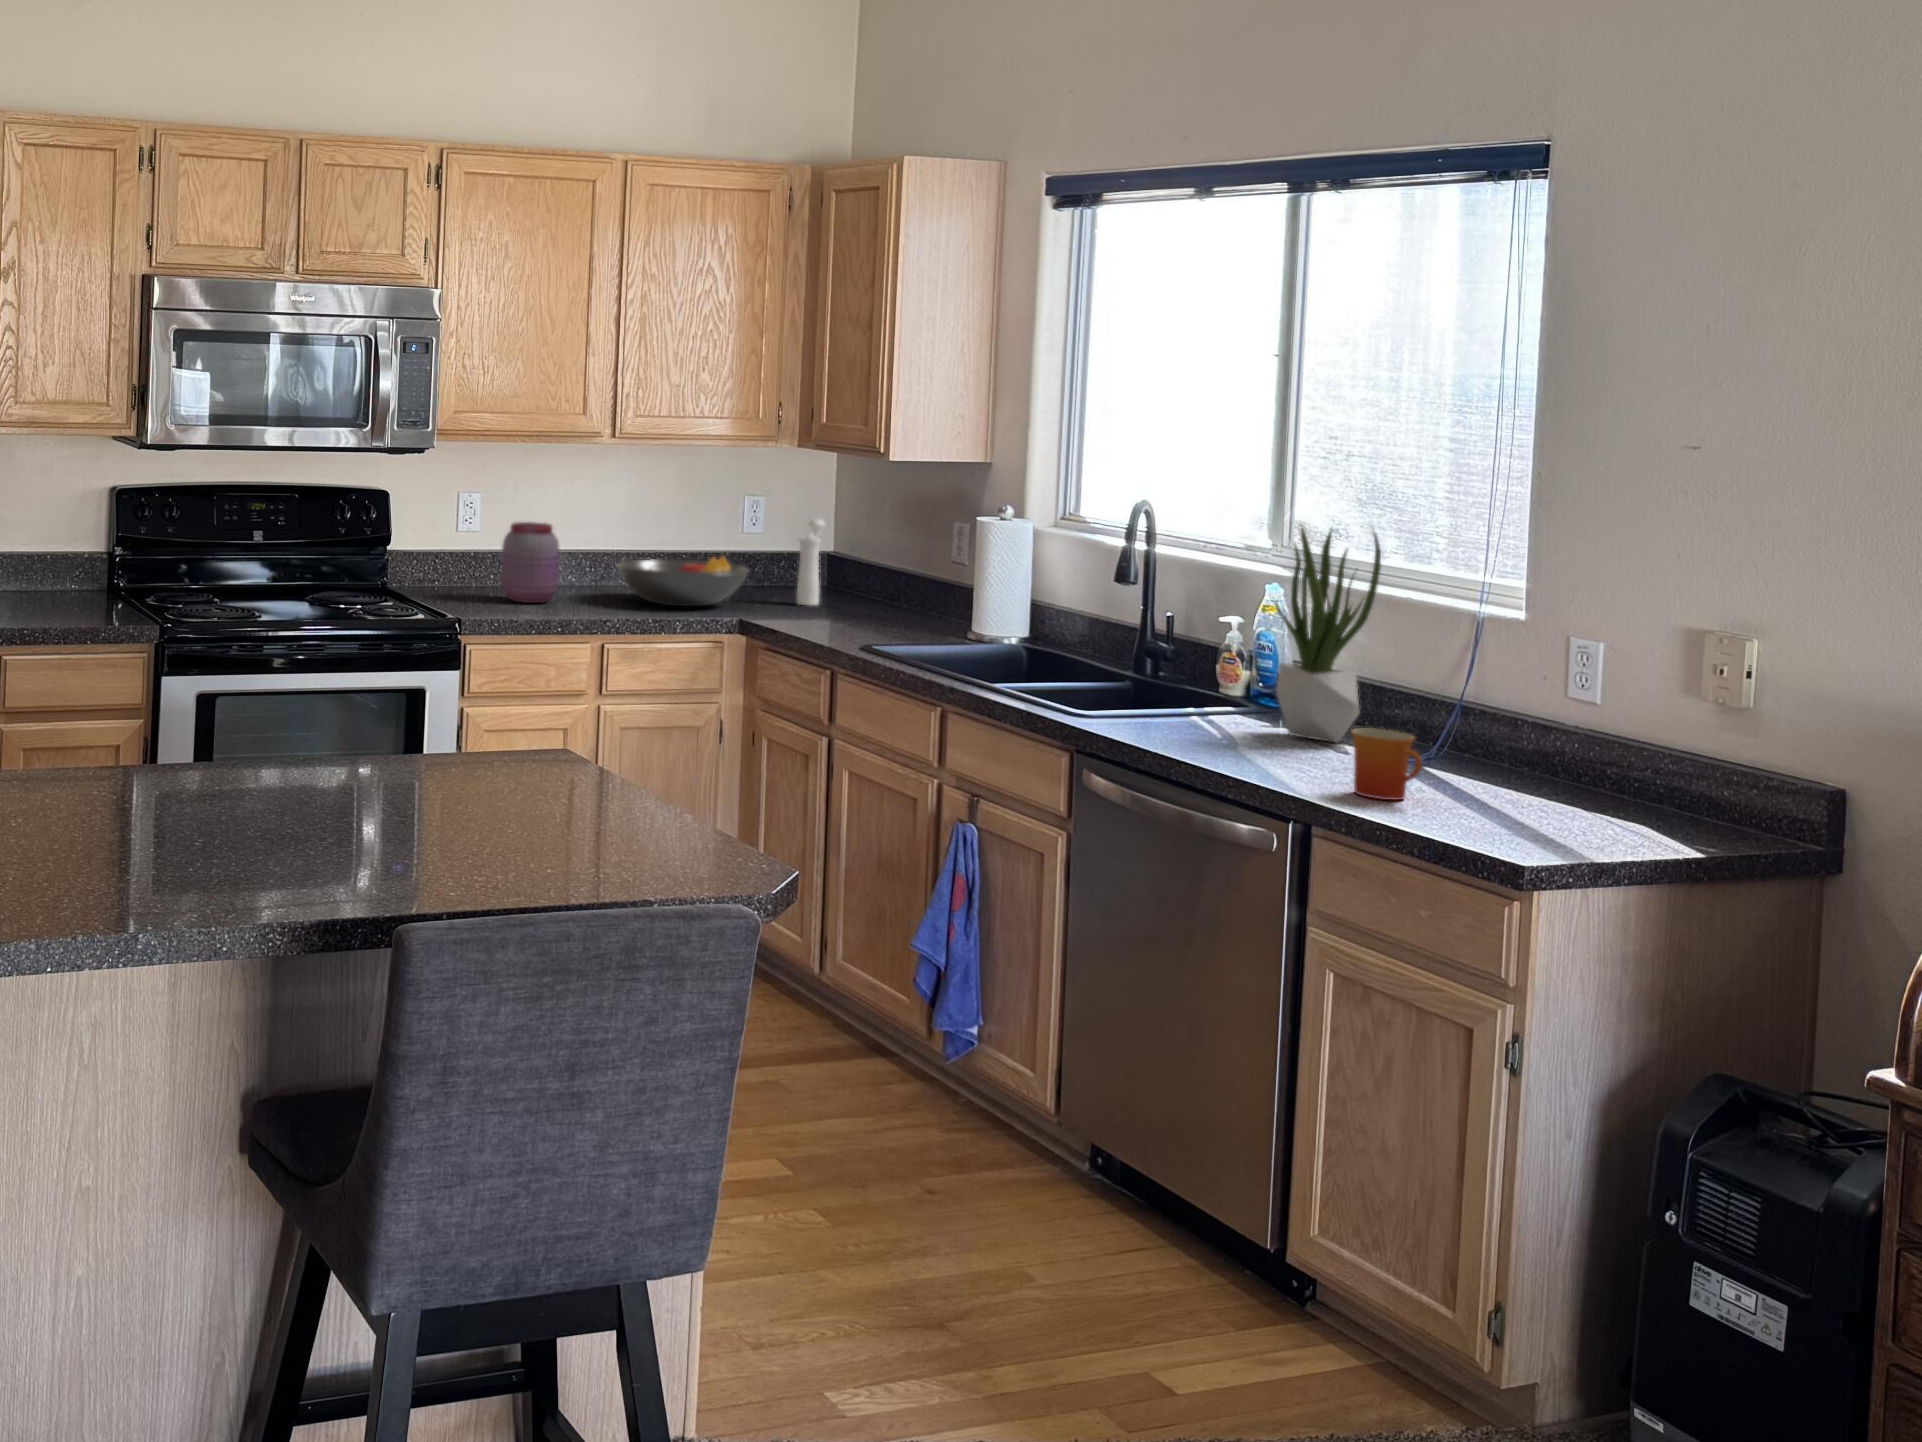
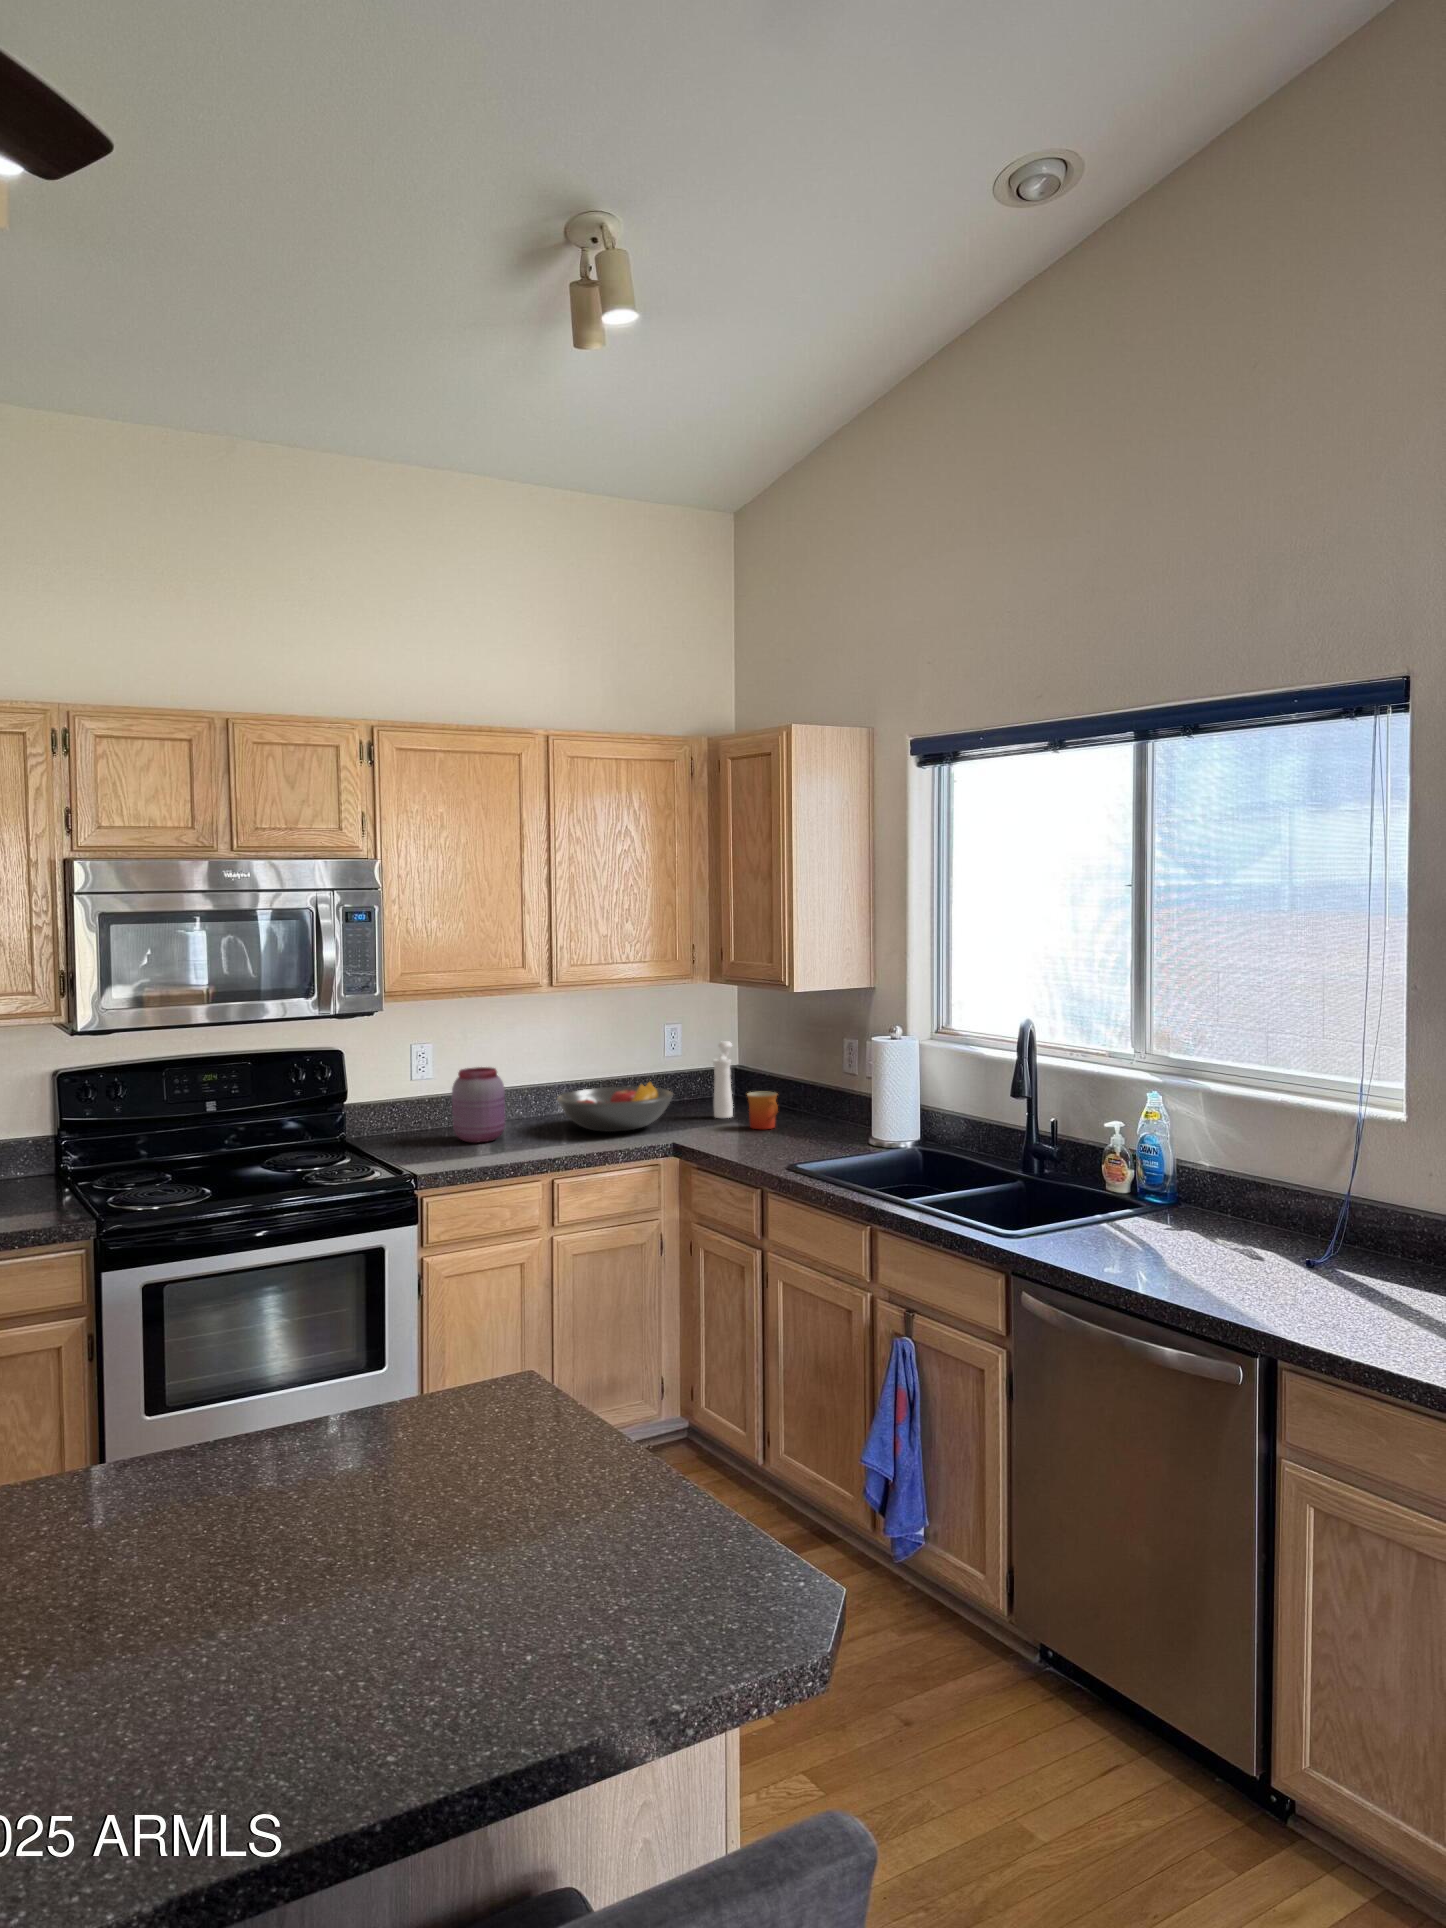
potted plant: present [1276,528,1381,742] -> none [1178,1040,1270,1244]
mug: present [1351,728,1422,800] -> present [747,1092,778,1129]

